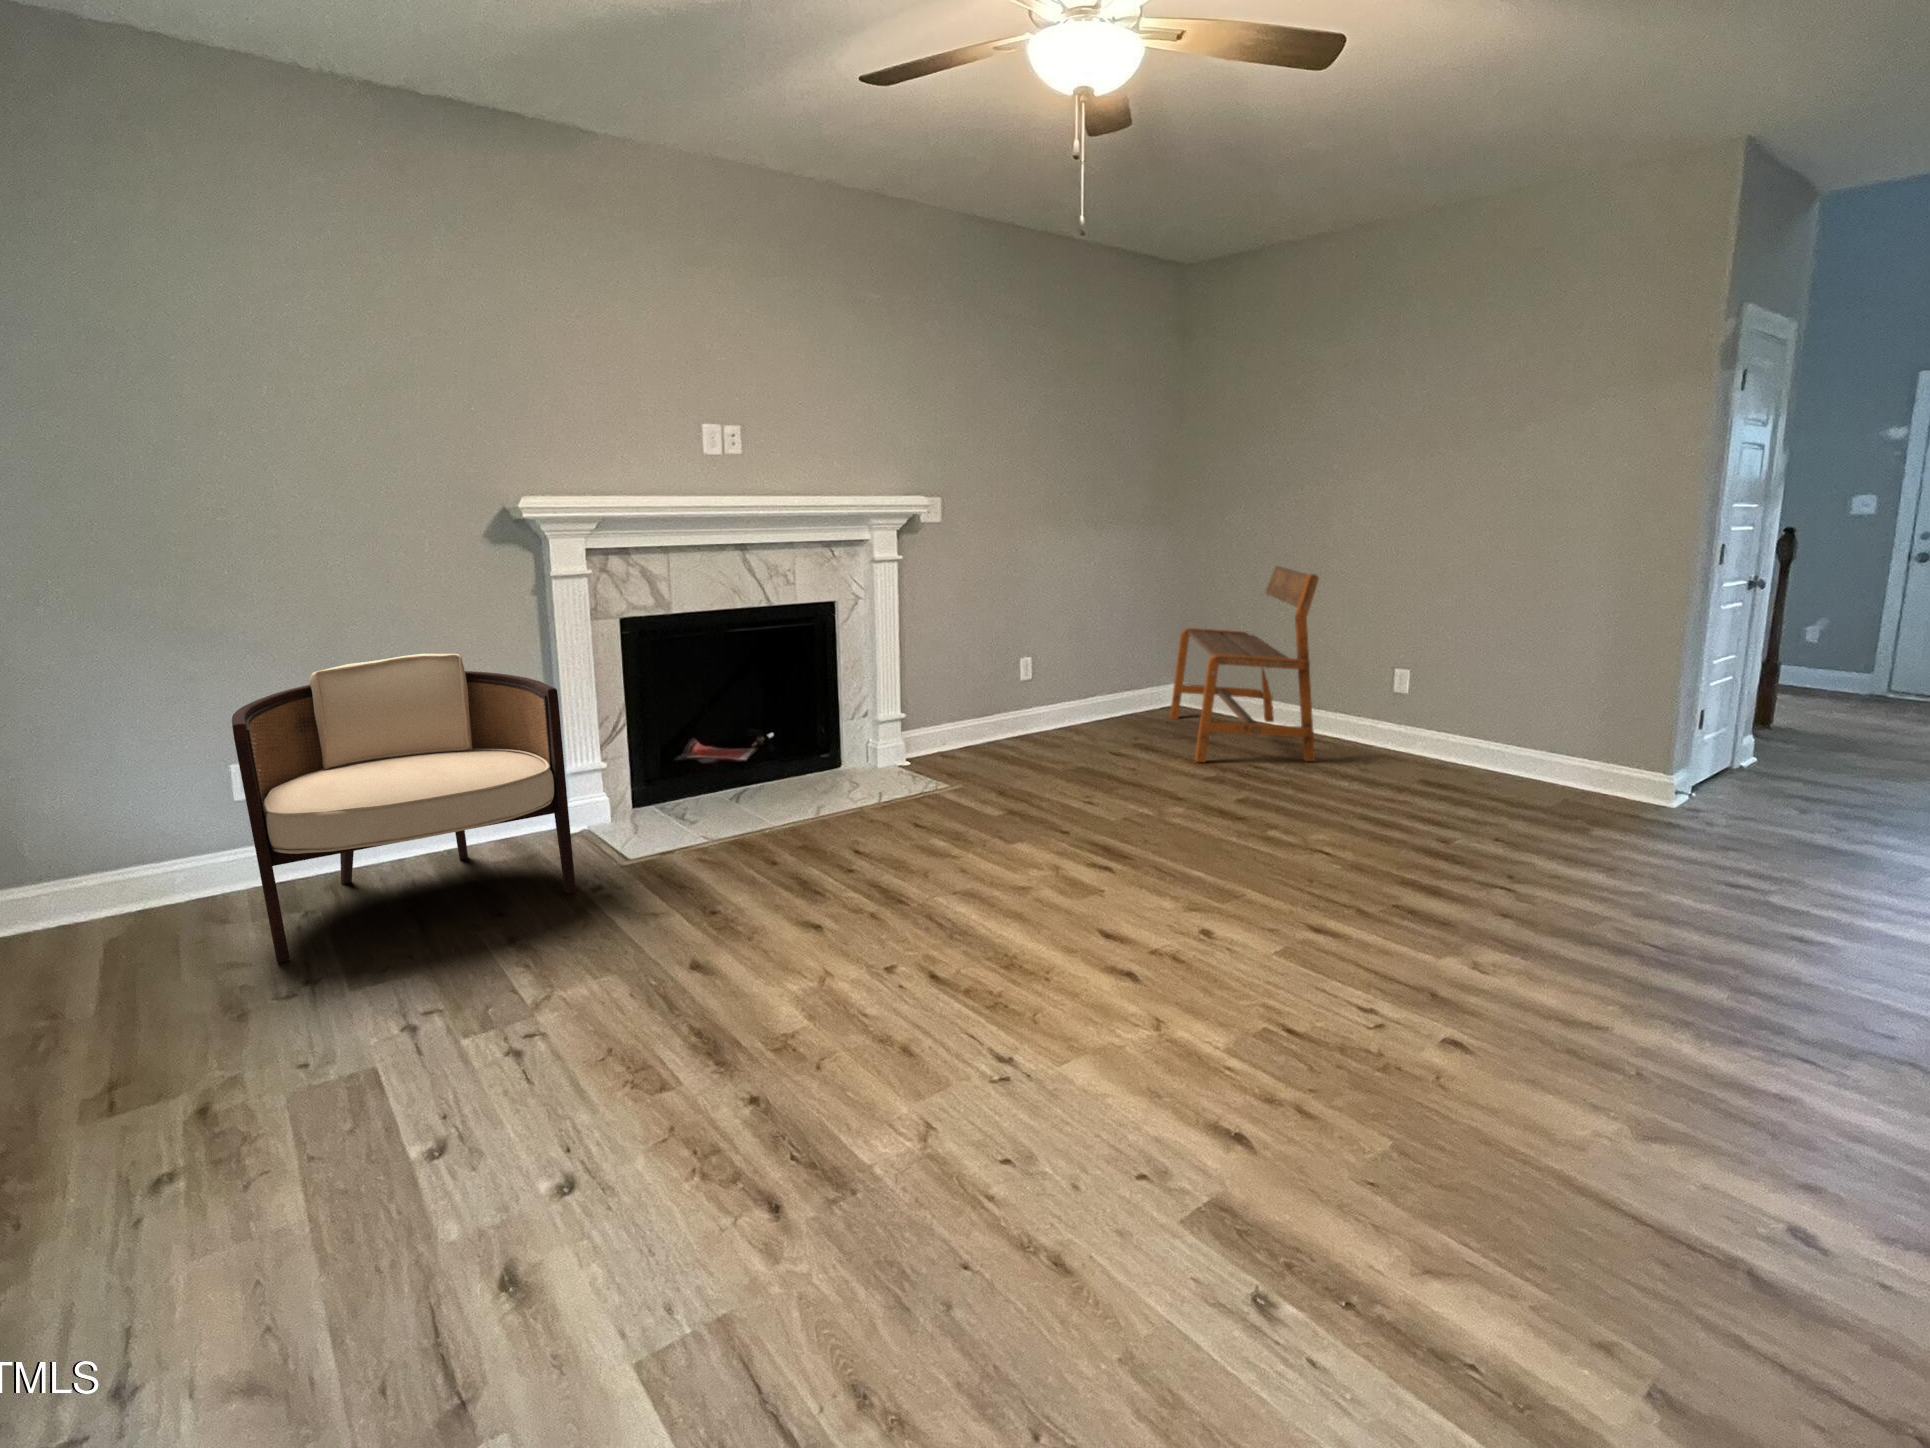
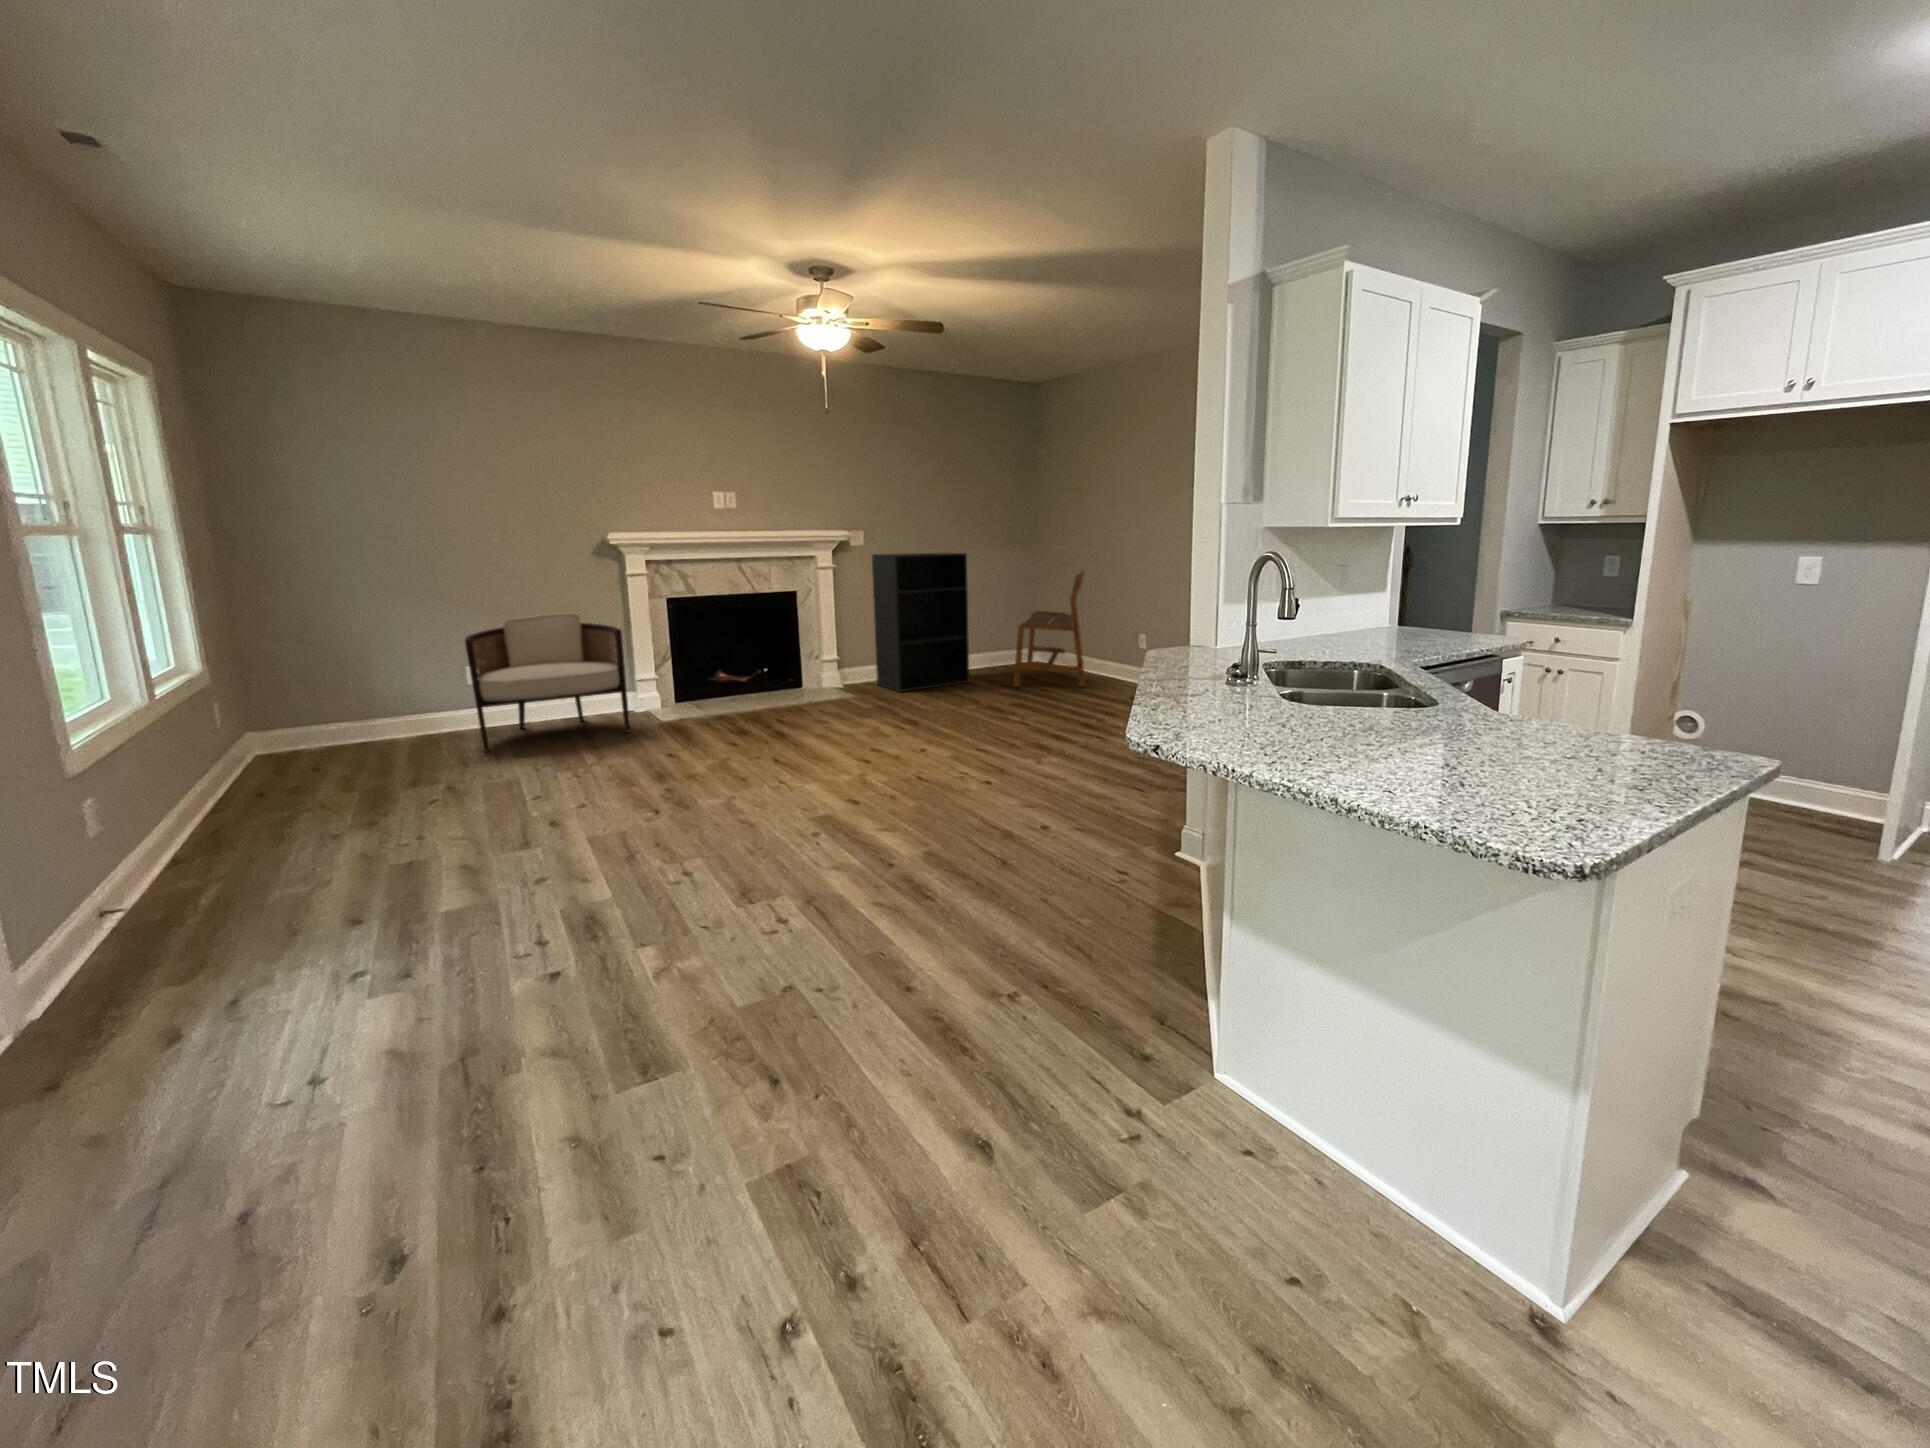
bookshelf: none [960,534,1116,775] -> present [872,553,969,692]

